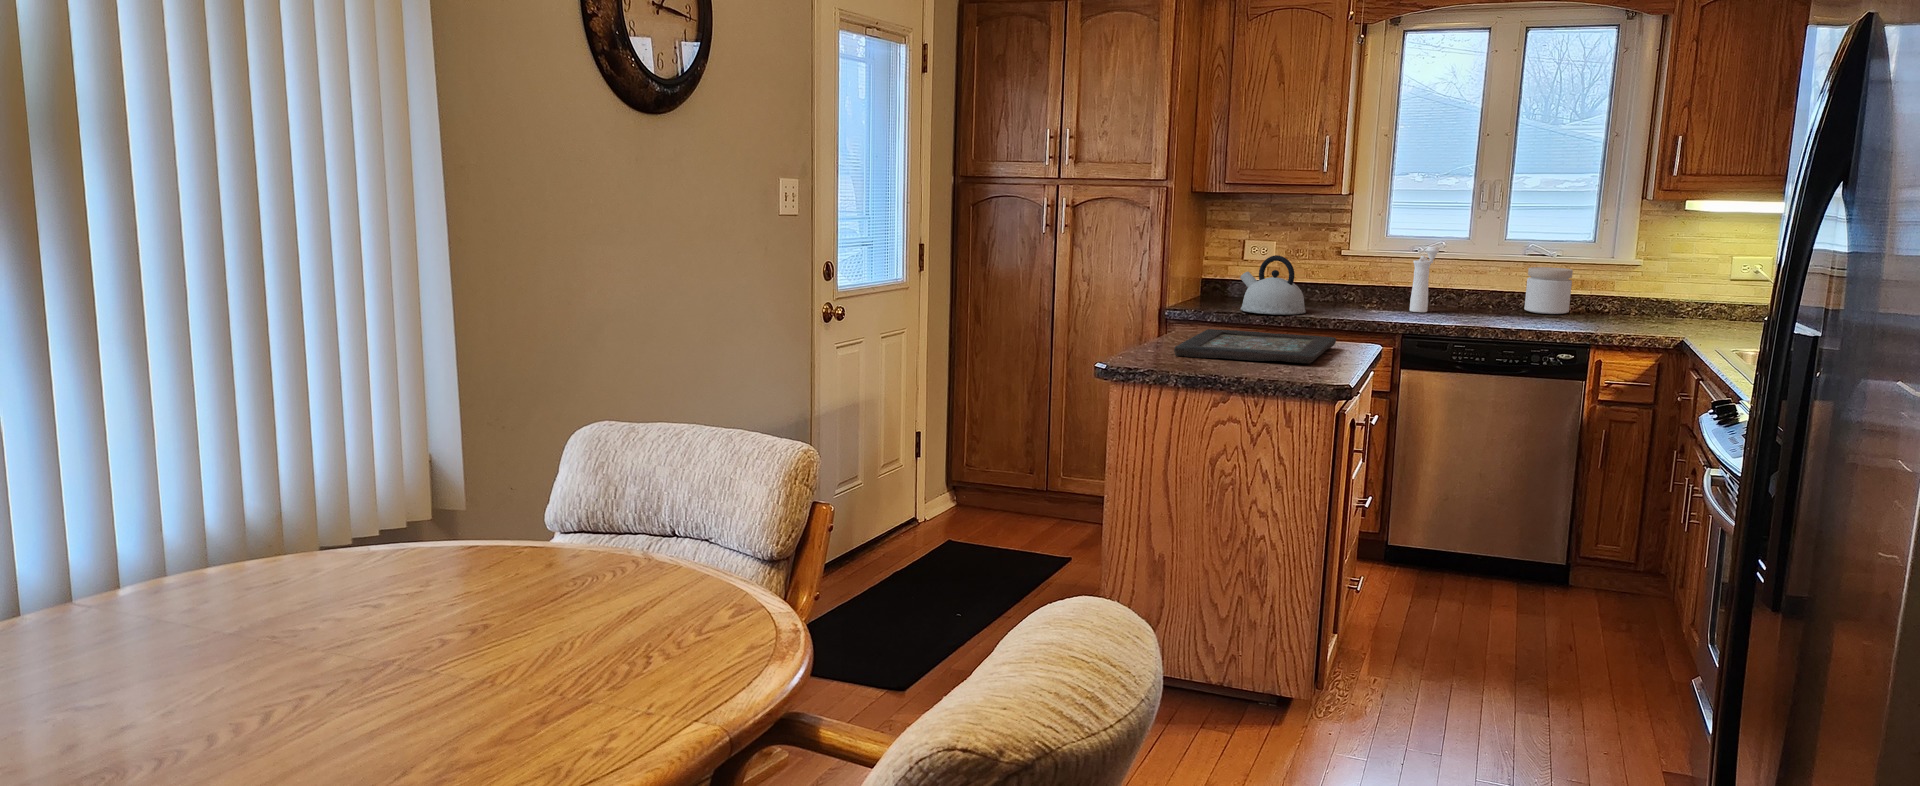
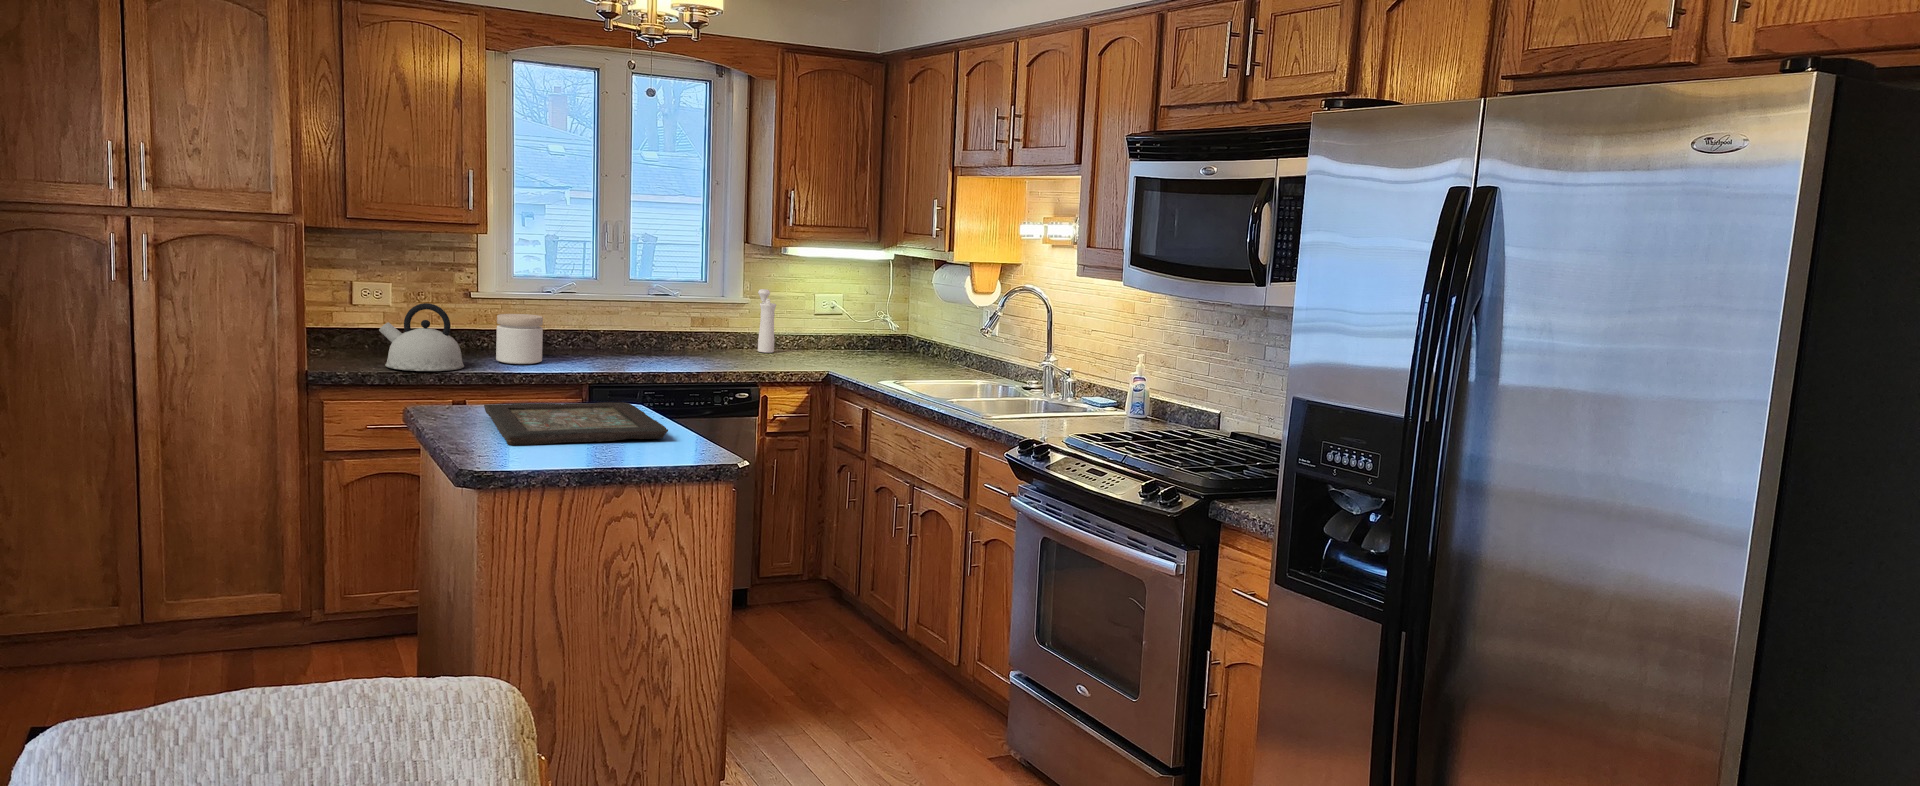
pepper mill: present [1410,247,1439,312] -> present [758,289,776,353]
jar: present [1524,267,1573,314] -> present [496,314,543,364]

